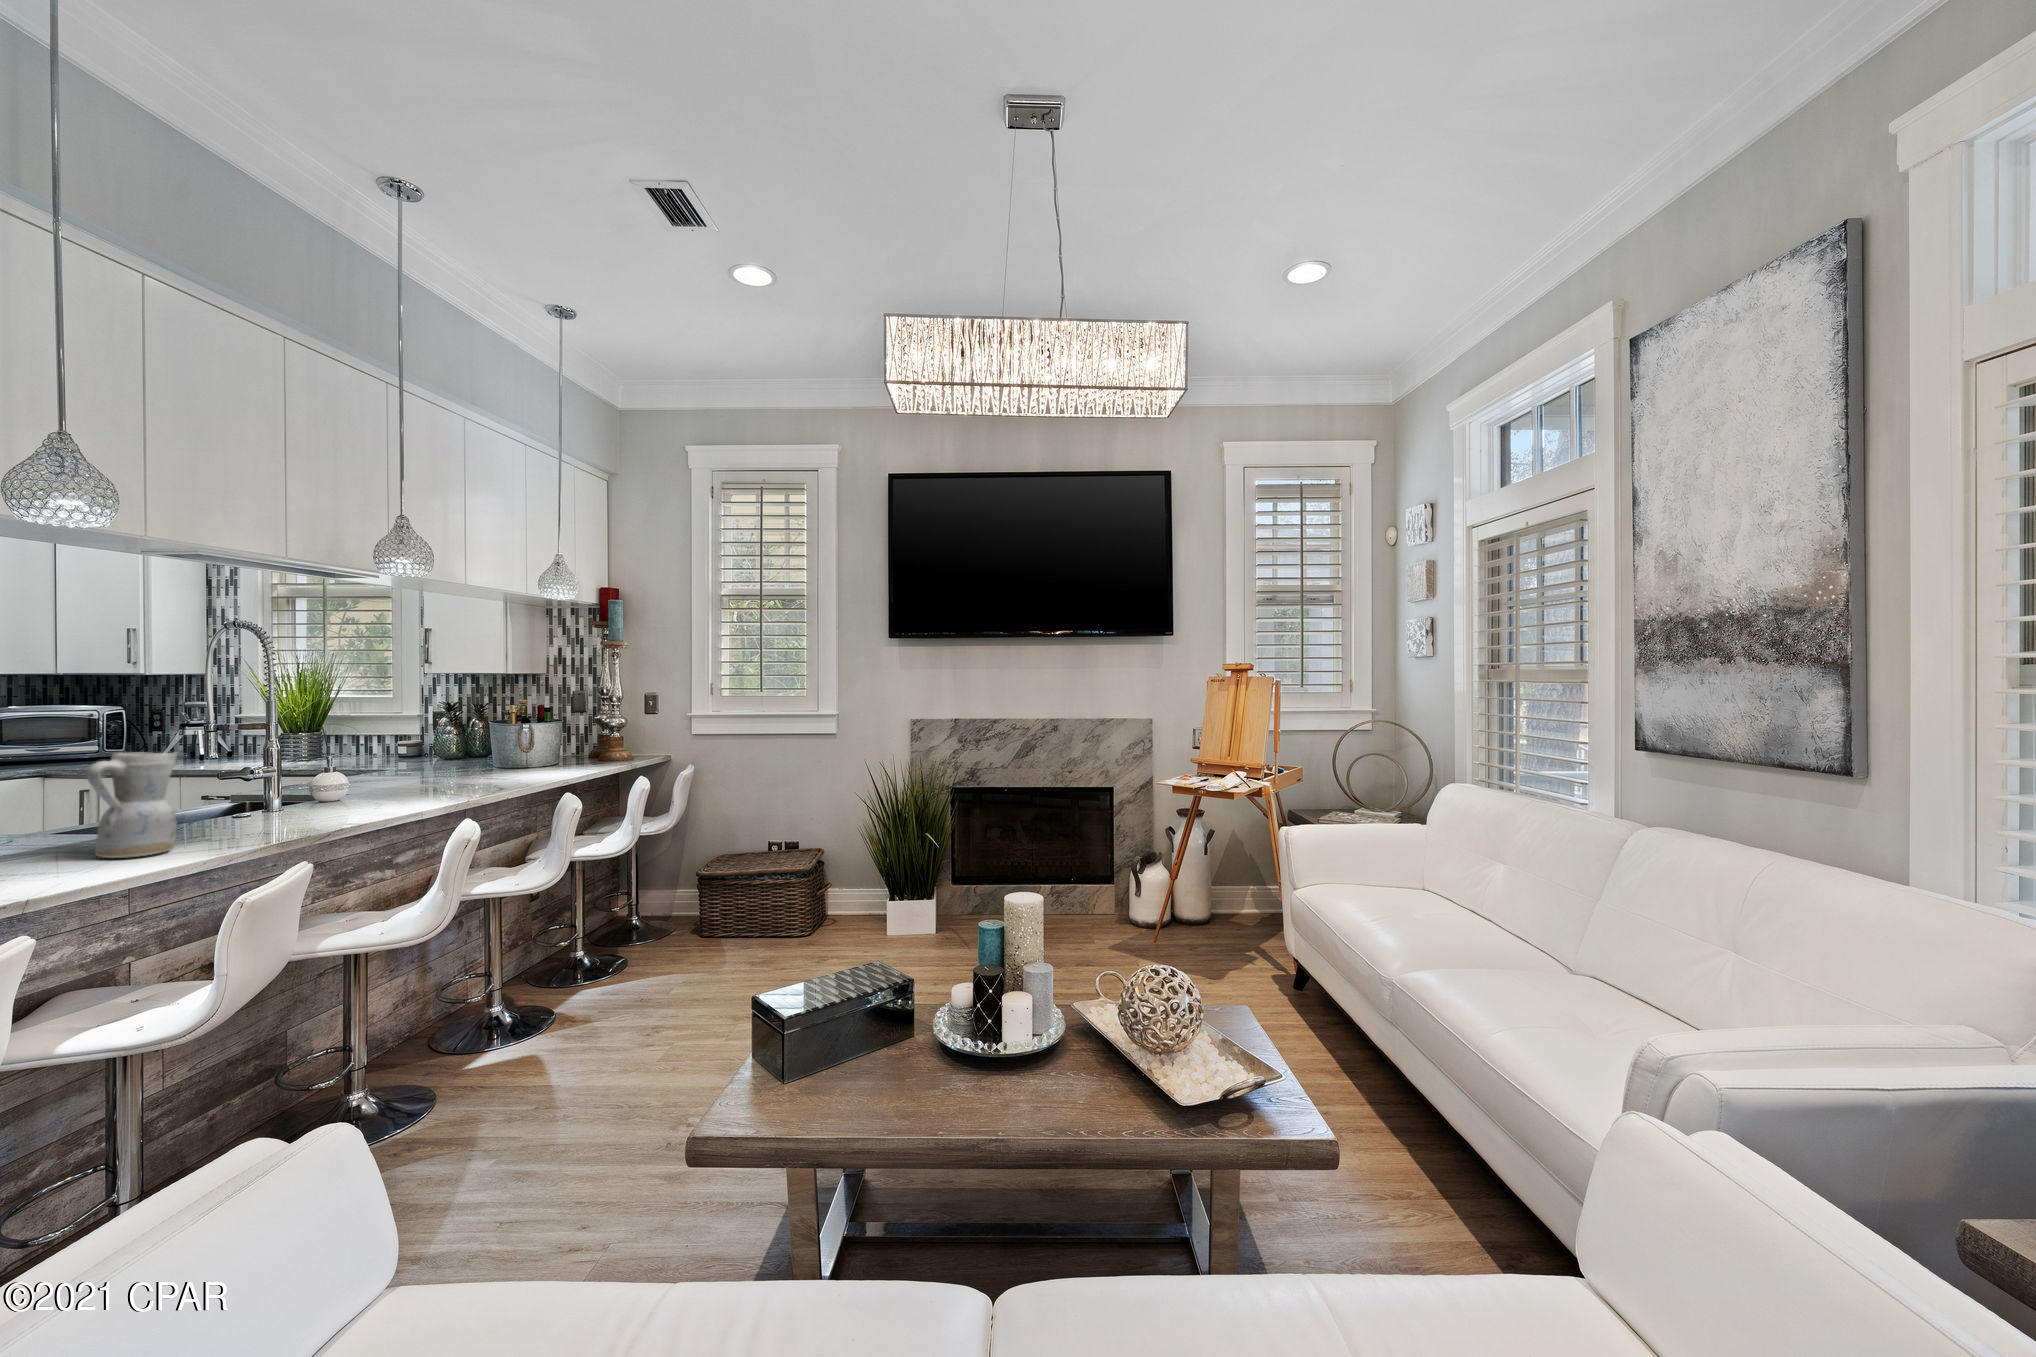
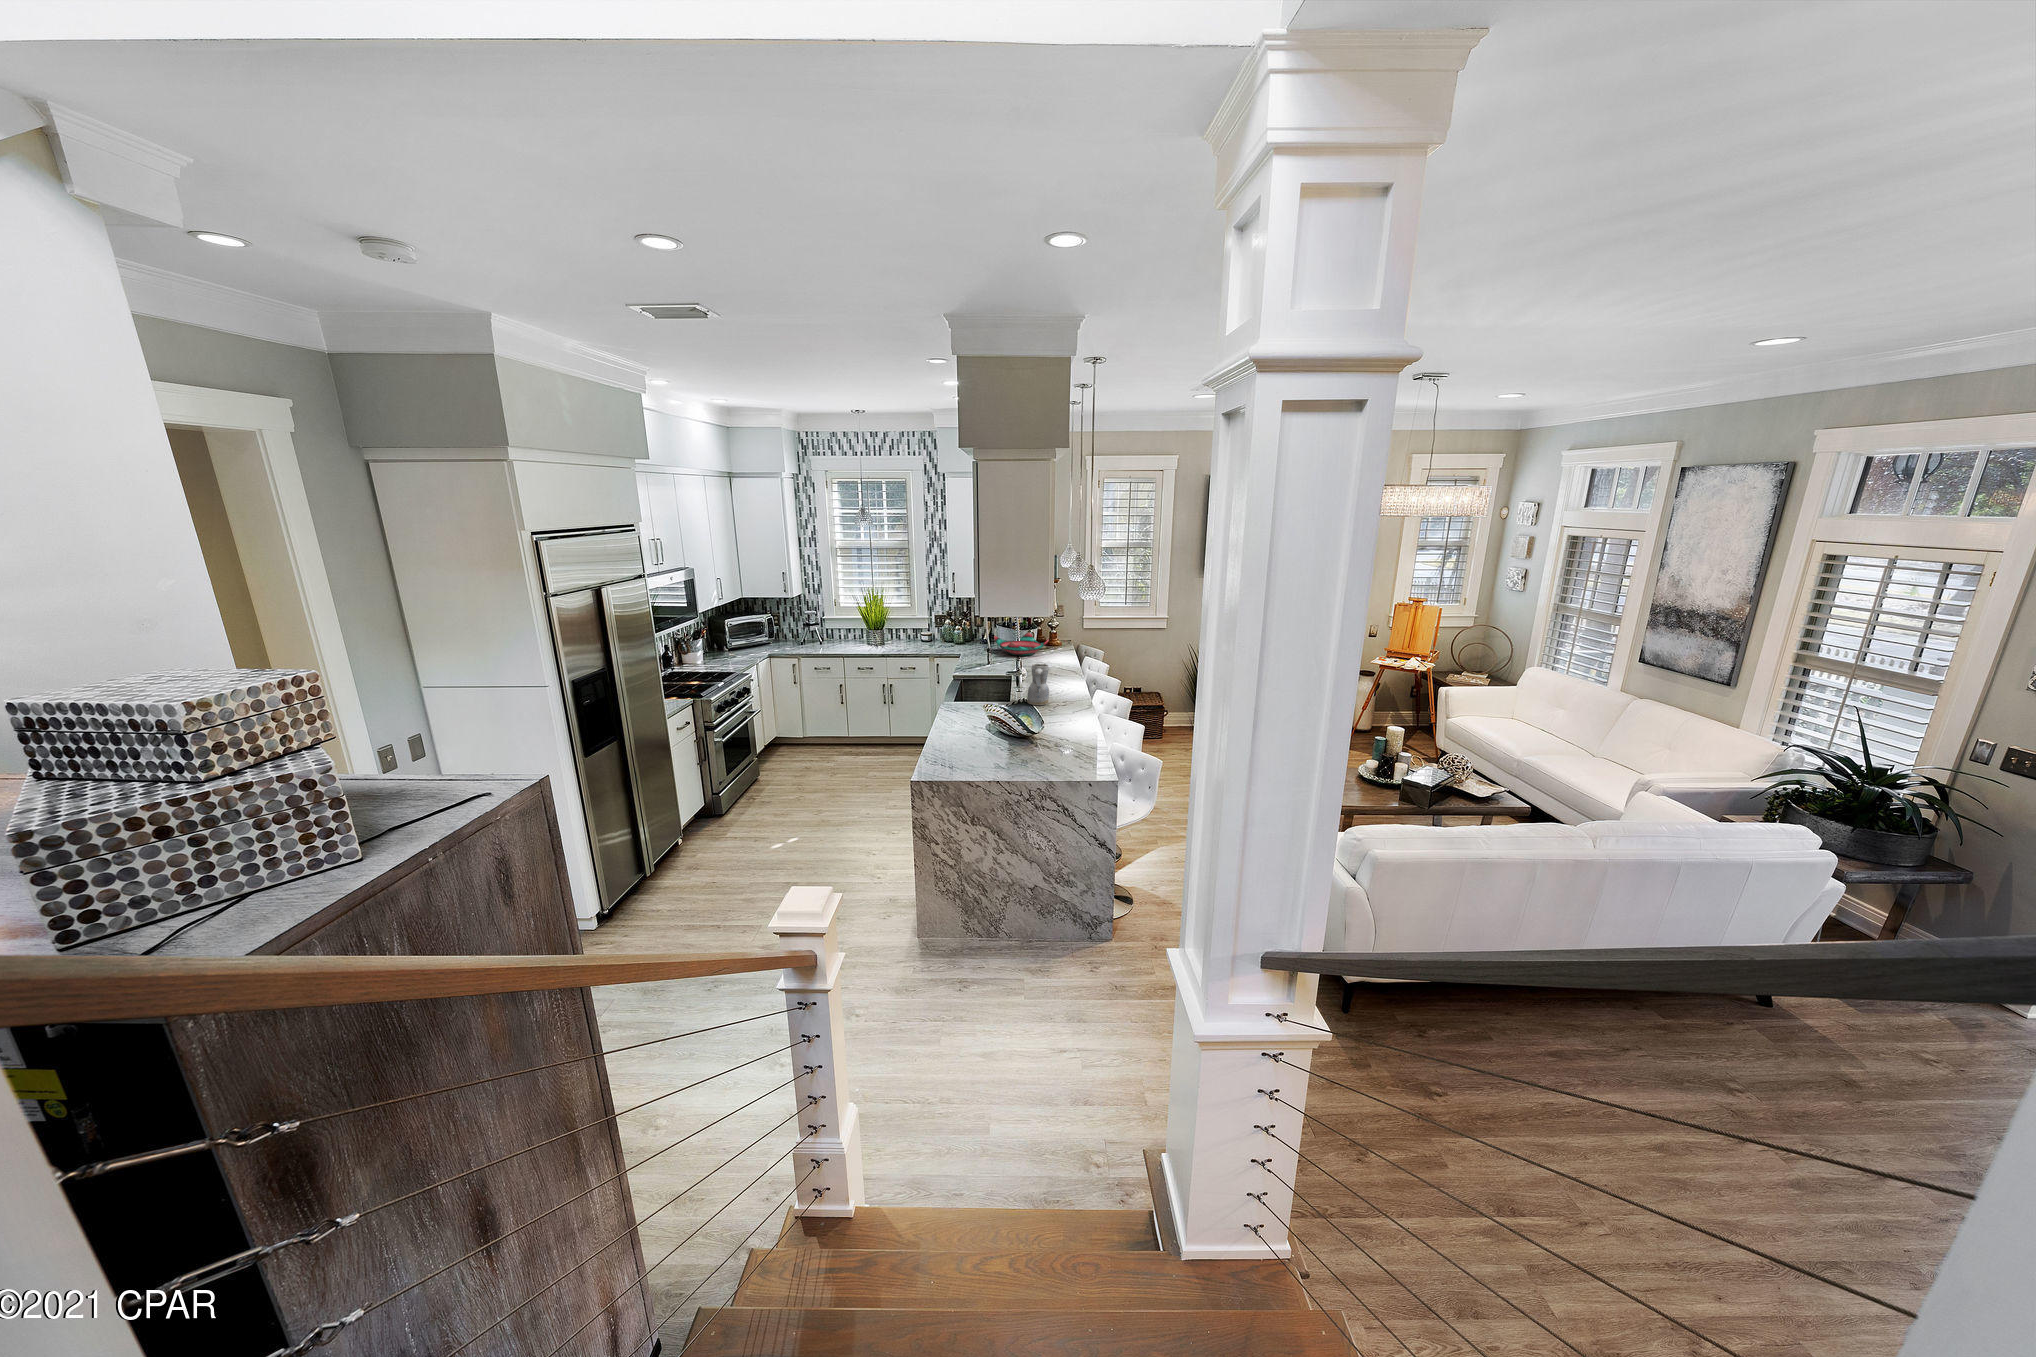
decorative bowl: none [409,740,515,780] -> present [994,632,1049,656]

